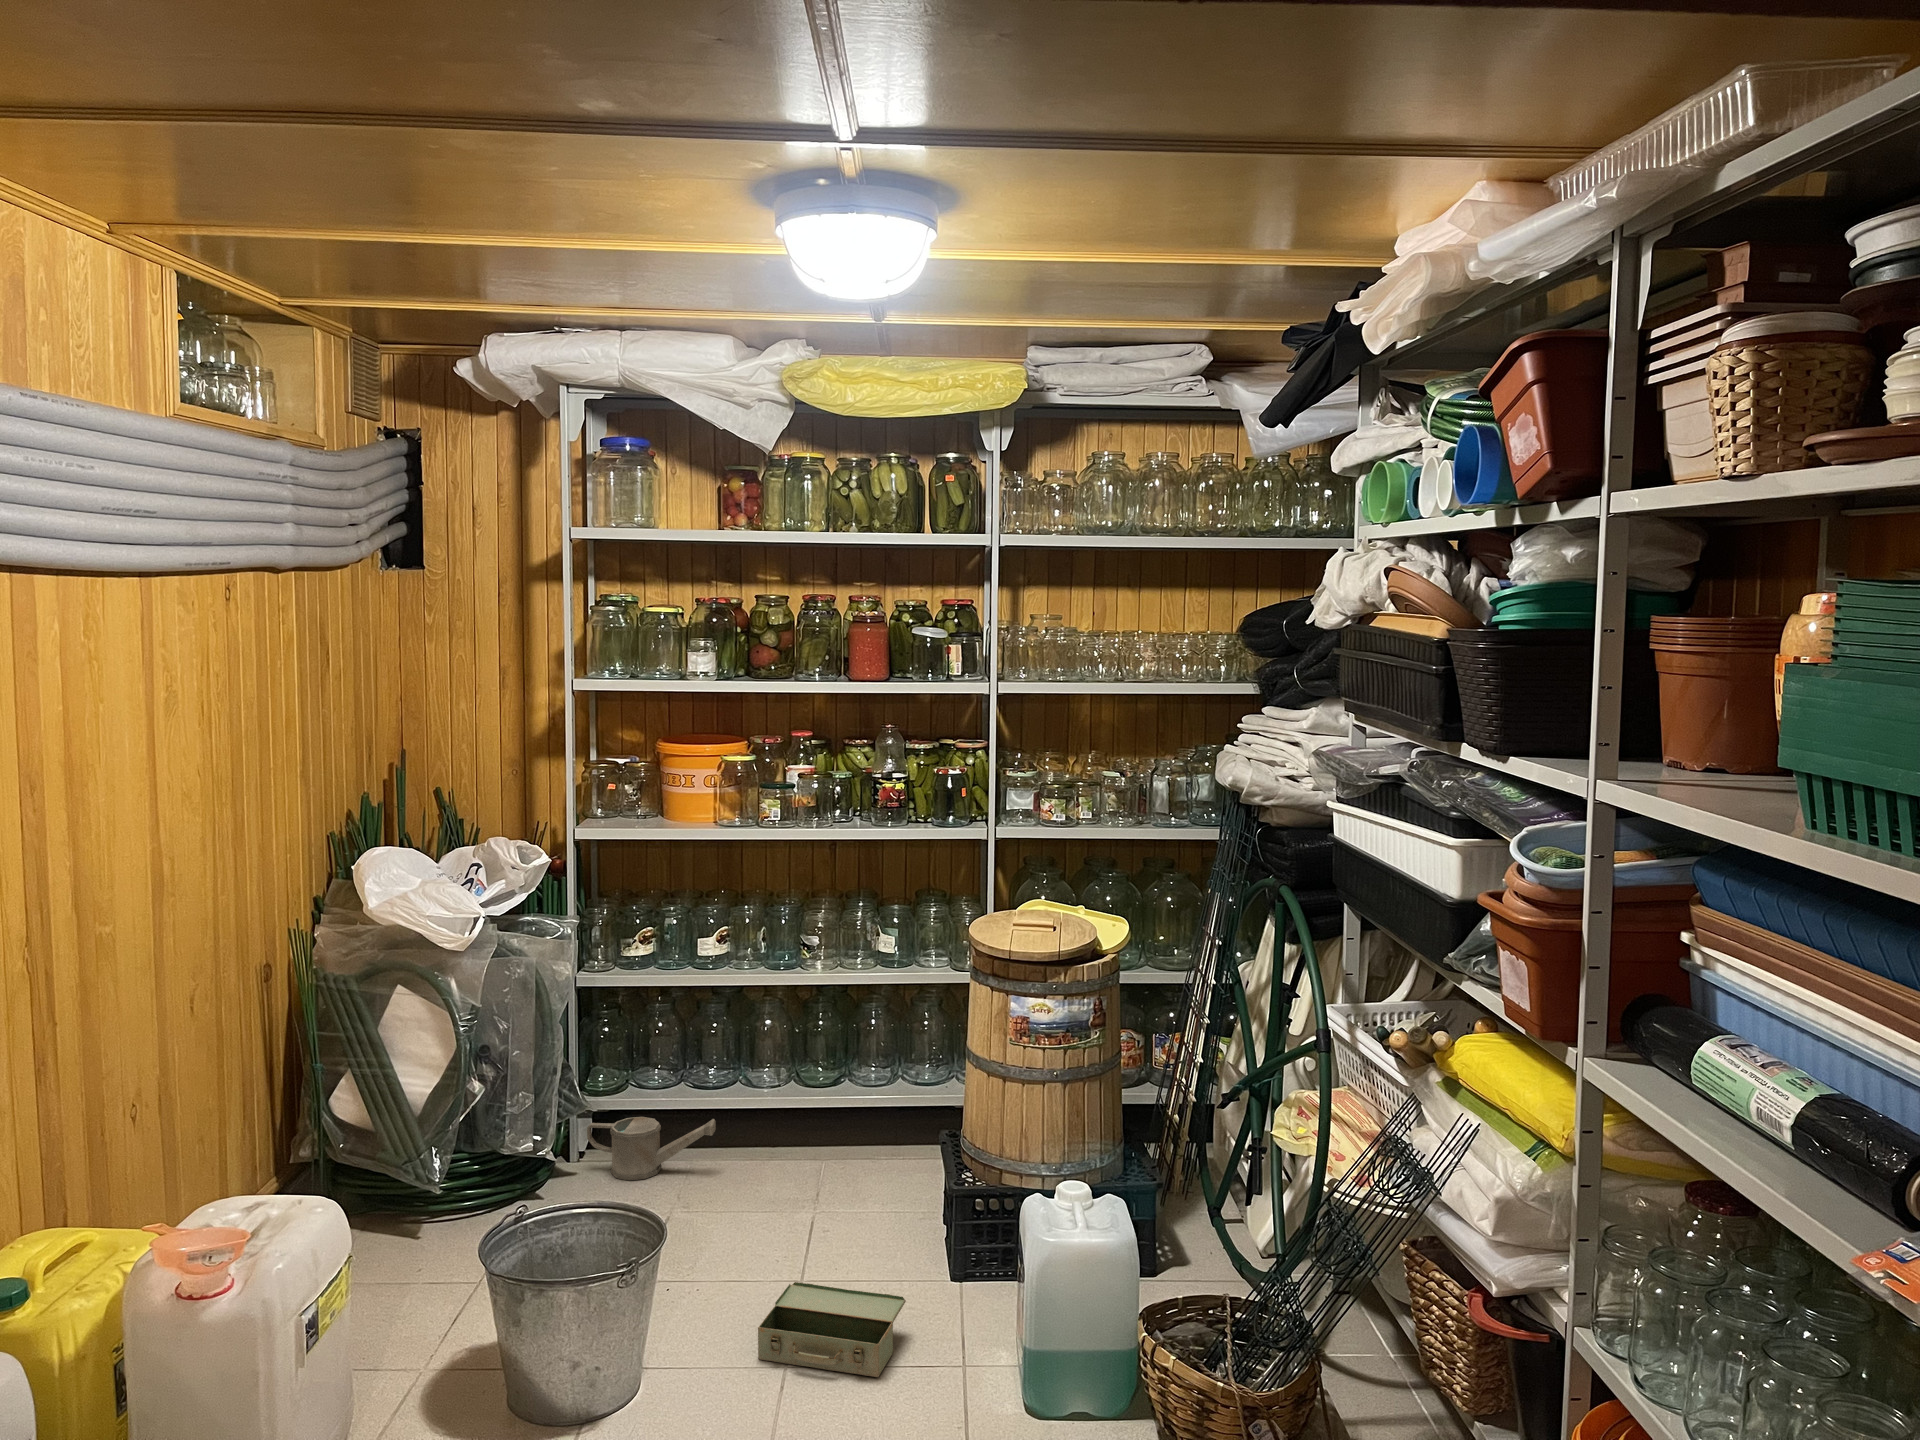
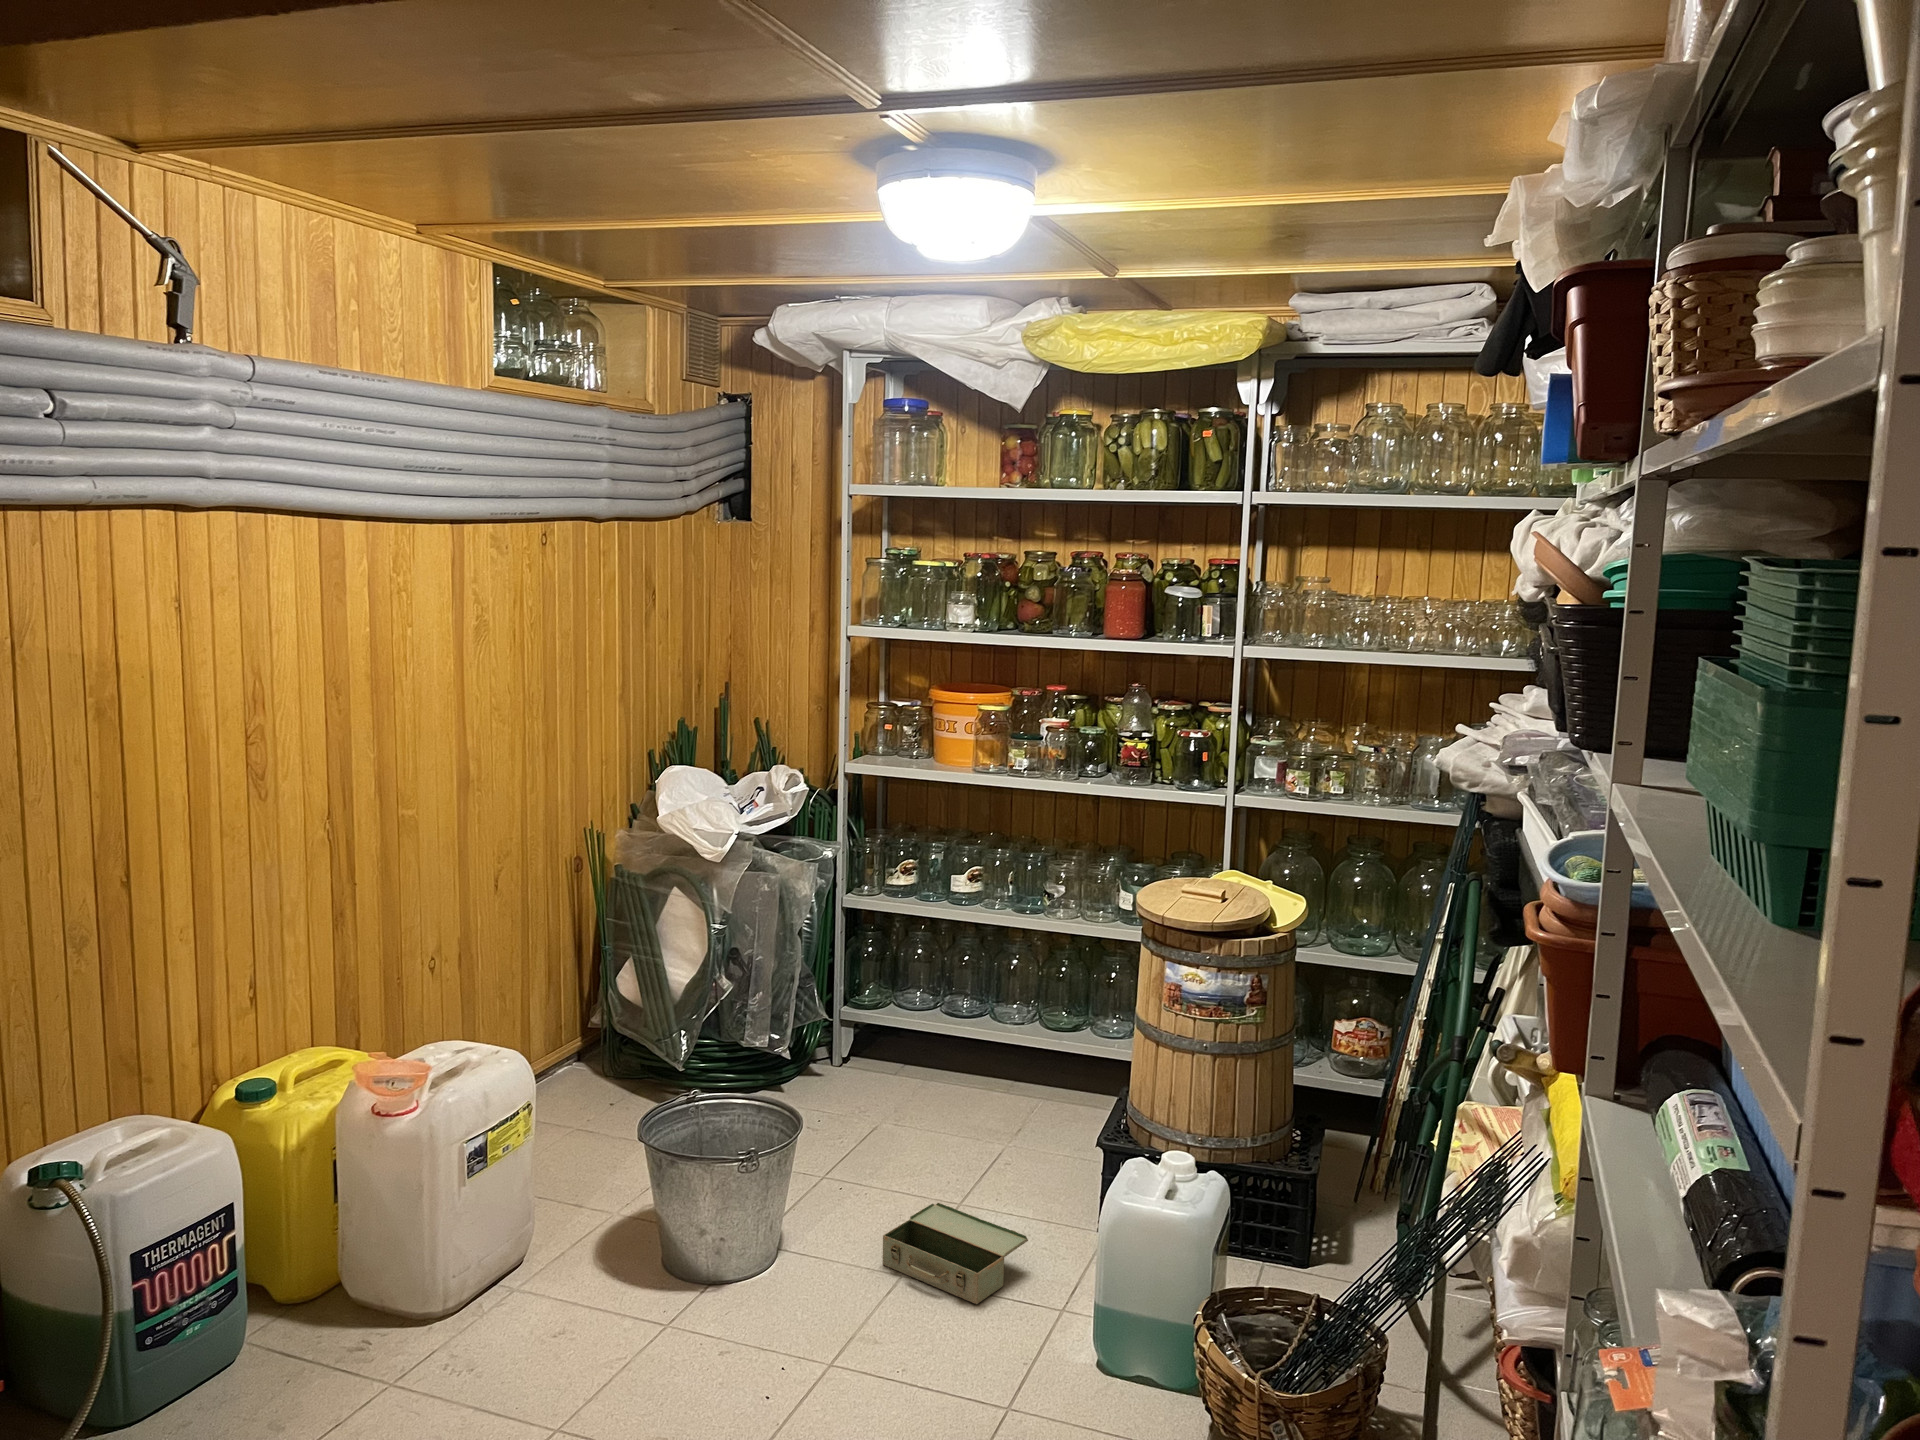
watering can: present [587,1117,716,1180] -> none [837,1031,946,1089]

